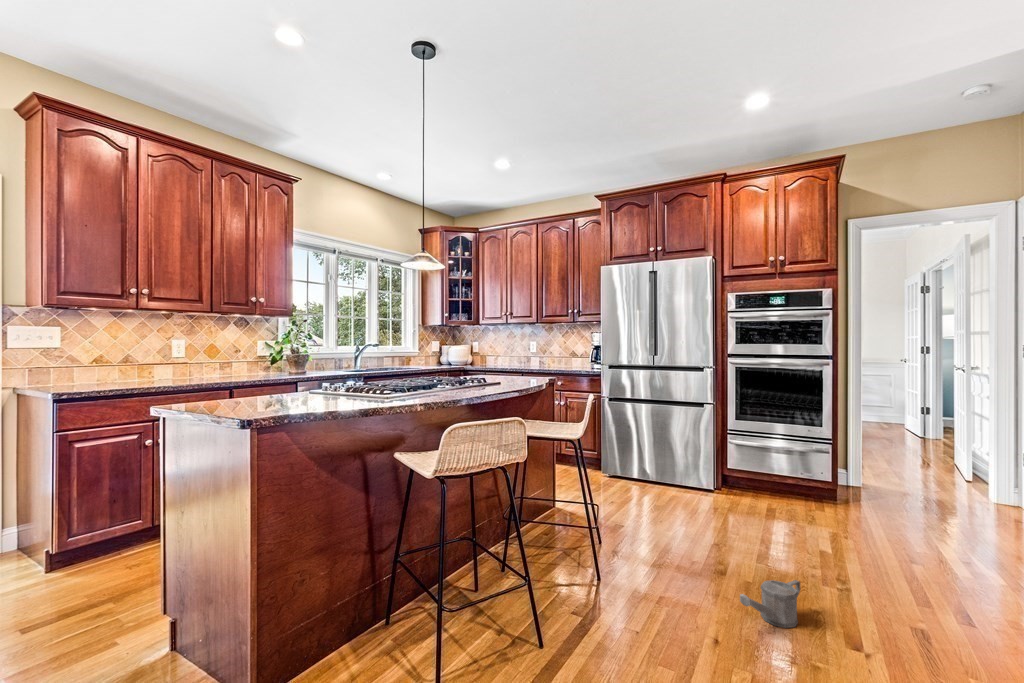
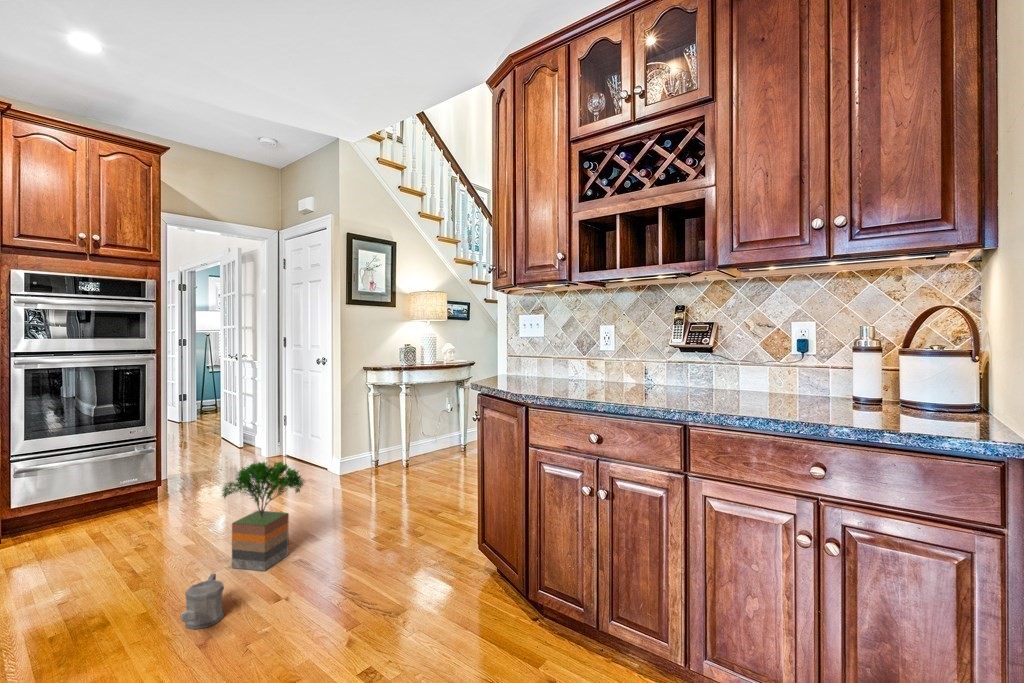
potted tree: none [830,485,942,613] -> present [222,462,305,571]

